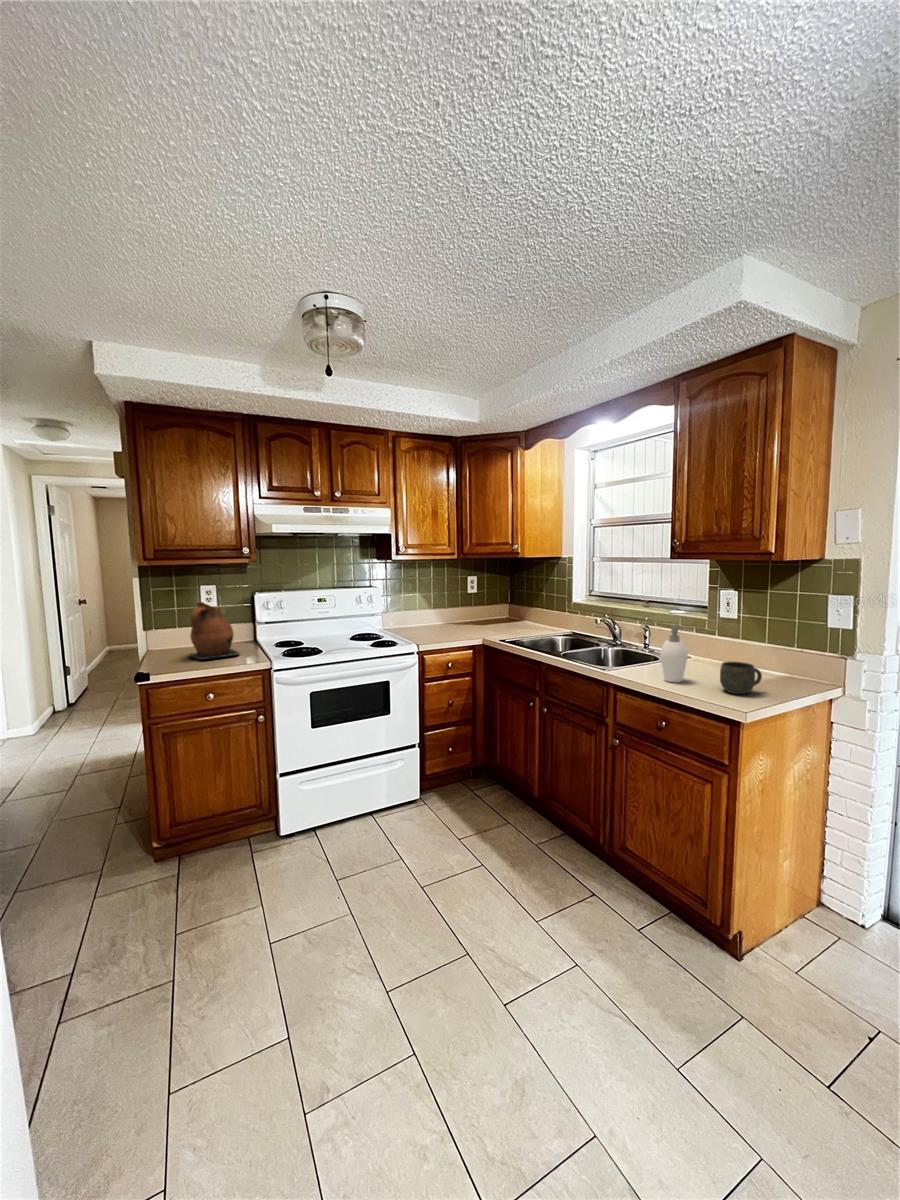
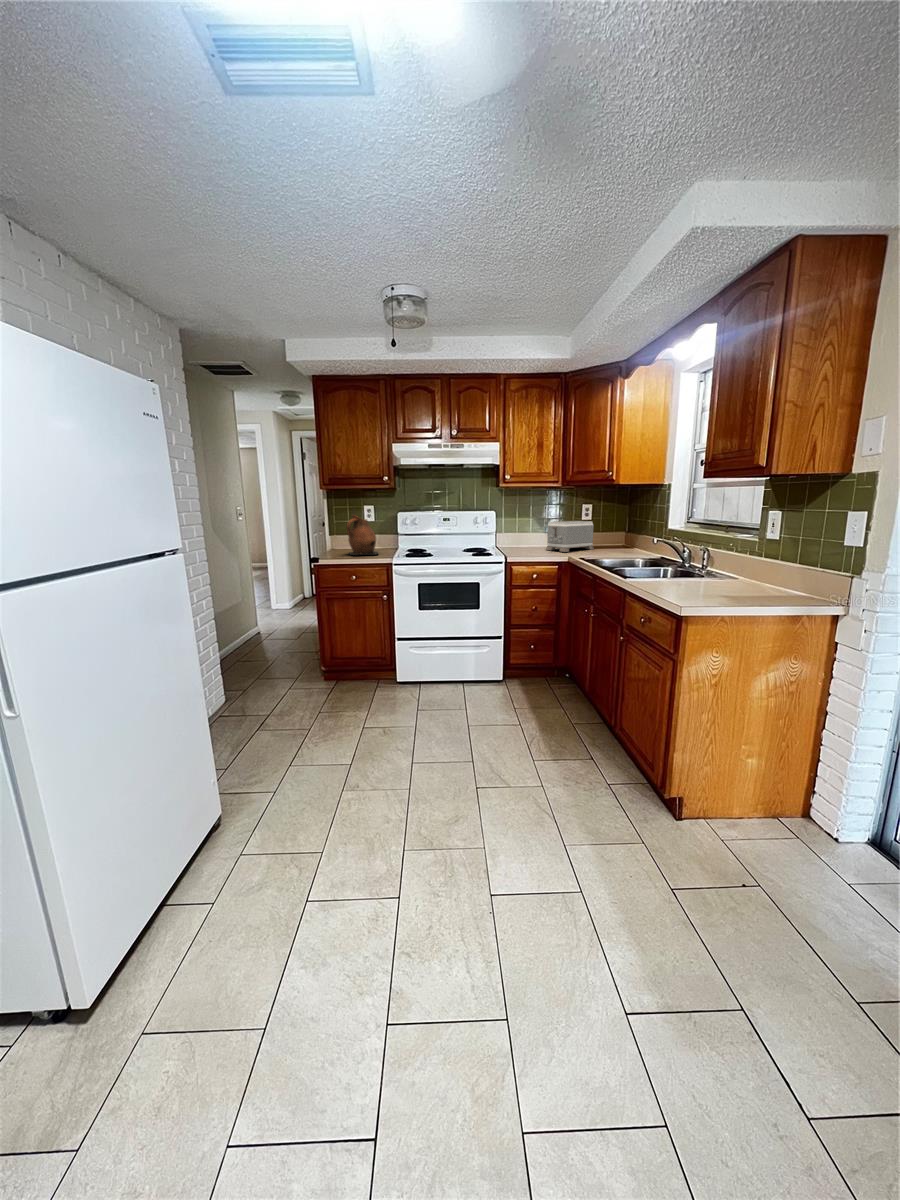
toaster: none [443,595,490,632] -> present [546,521,594,552]
soap dispenser: present [660,625,688,682] -> none [665,538,694,590]
mug: present [720,662,762,694] -> none [703,572,745,601]

